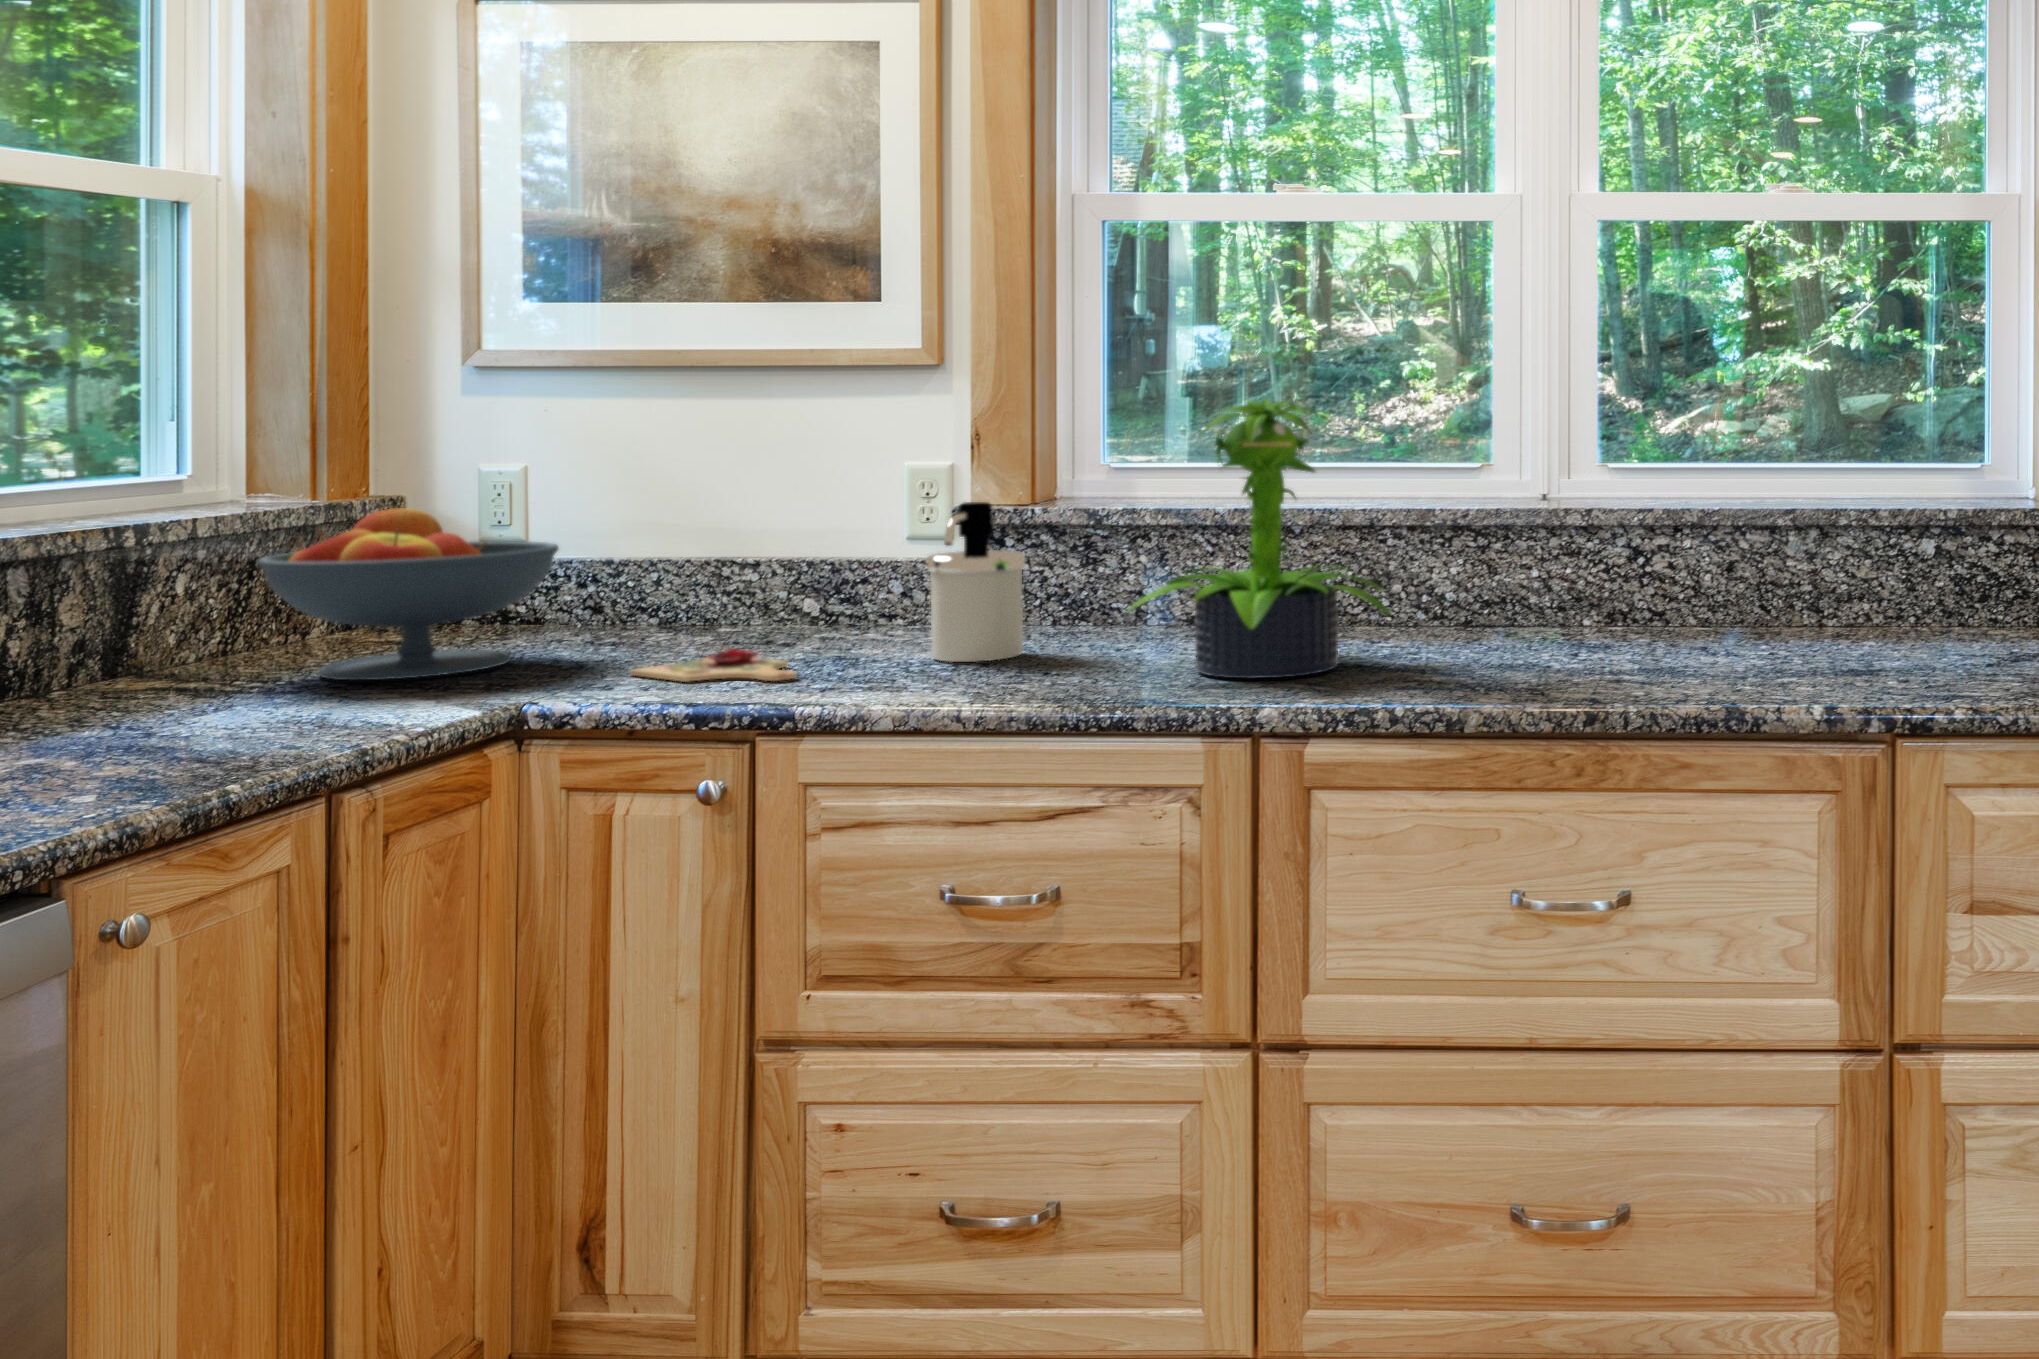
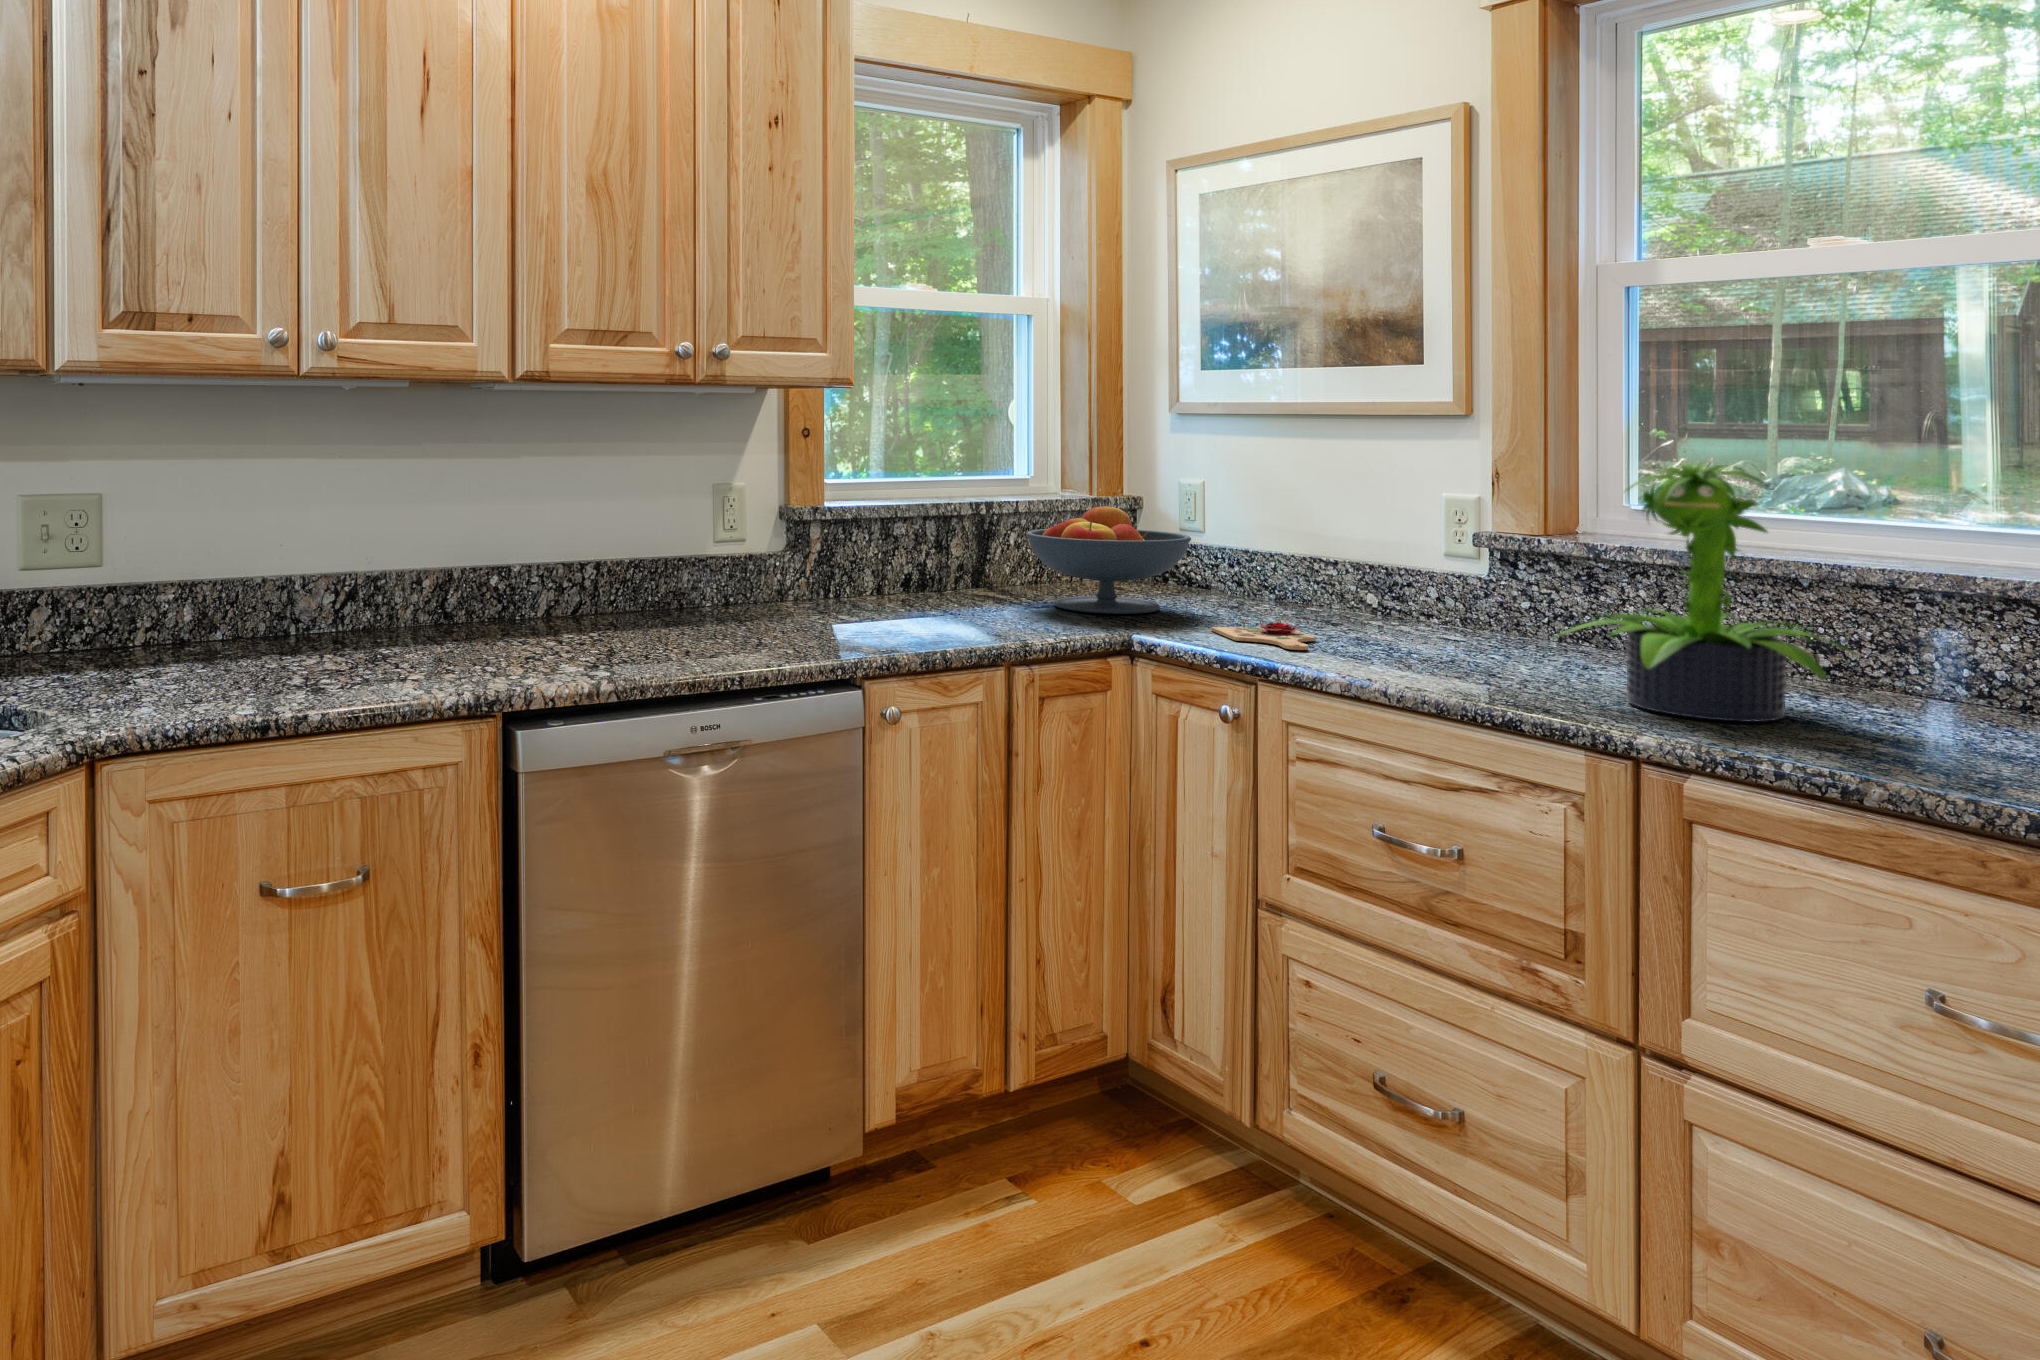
soap dispenser: present [927,502,1025,662] -> none [1420,533,1508,662]

